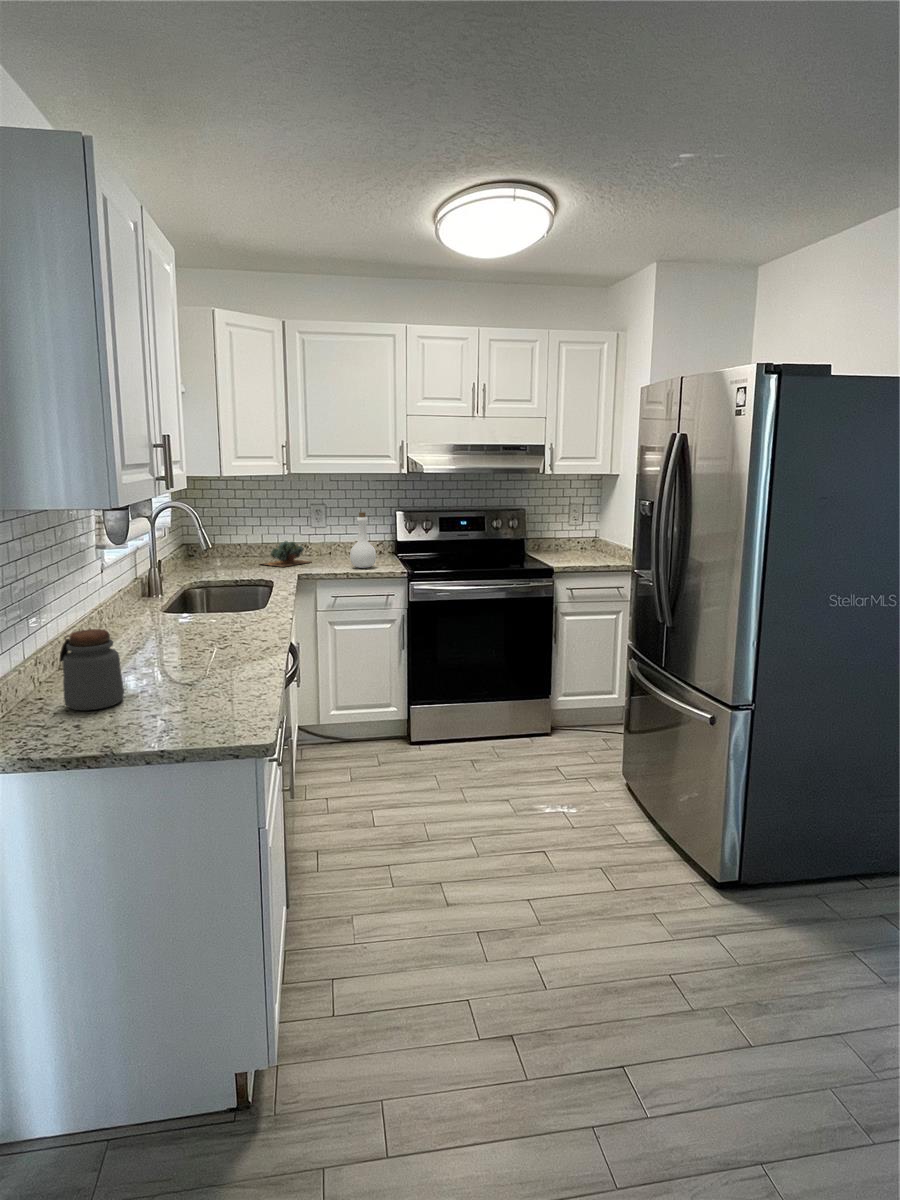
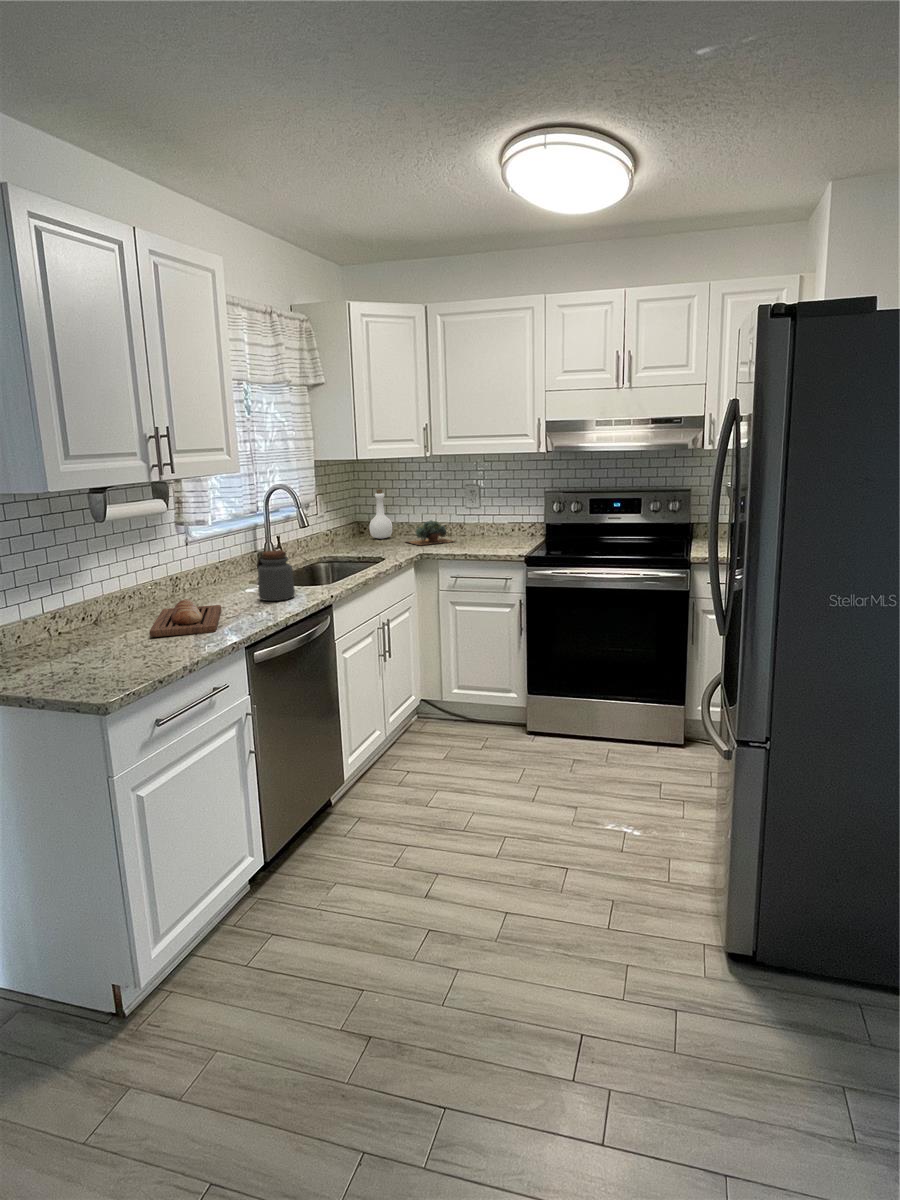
bottle: present [350,512,376,568] -> present [369,489,392,539]
jar: present [60,629,124,710] -> present [257,550,295,601]
bread loaf: none [126,632,237,676] -> present [149,599,221,637]

